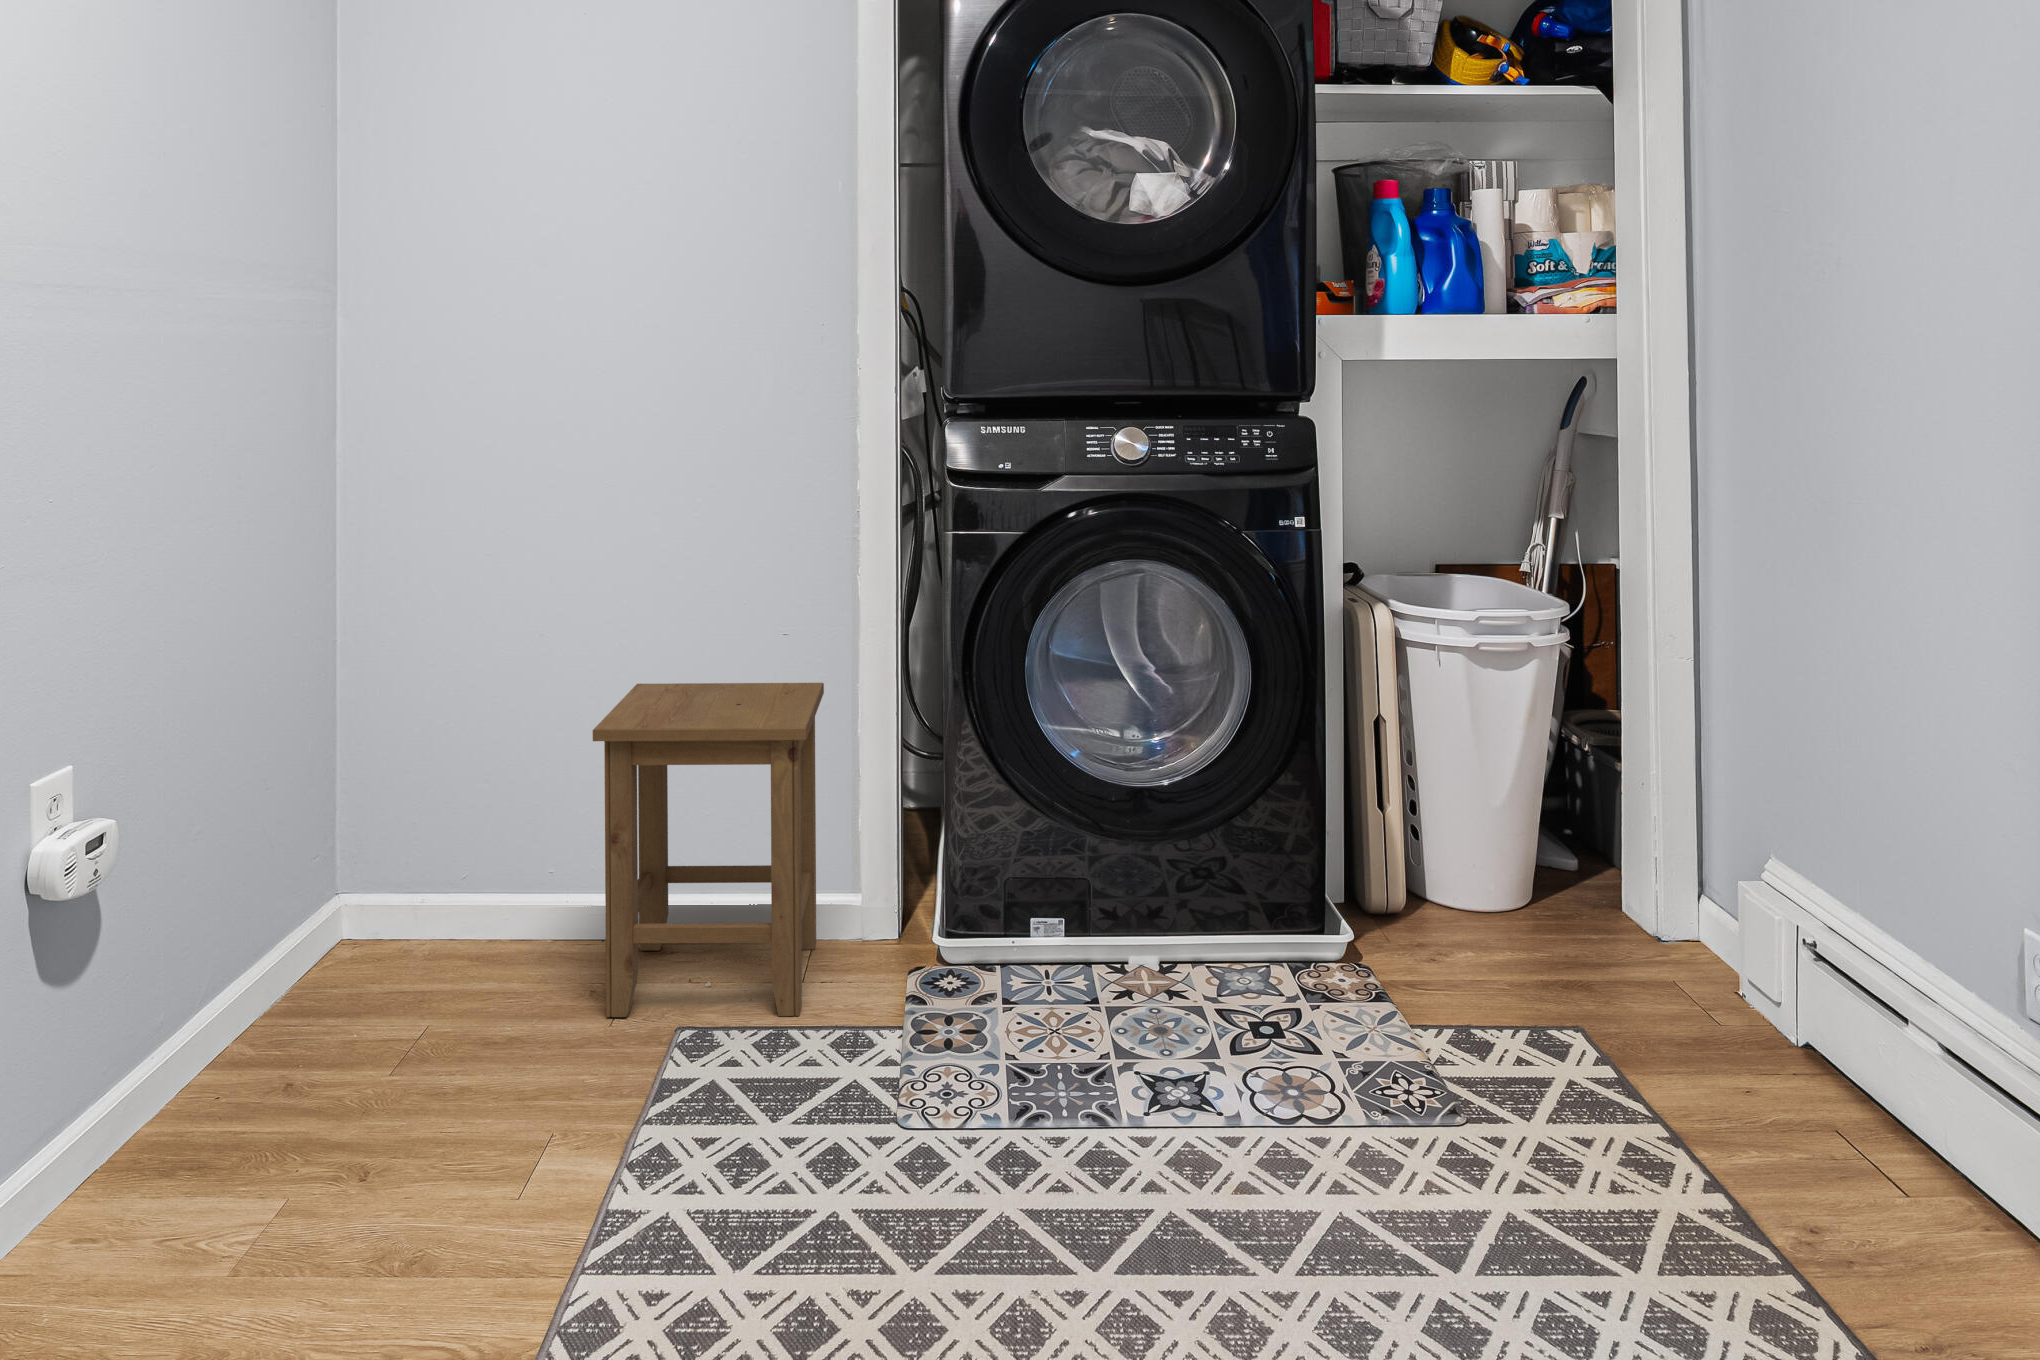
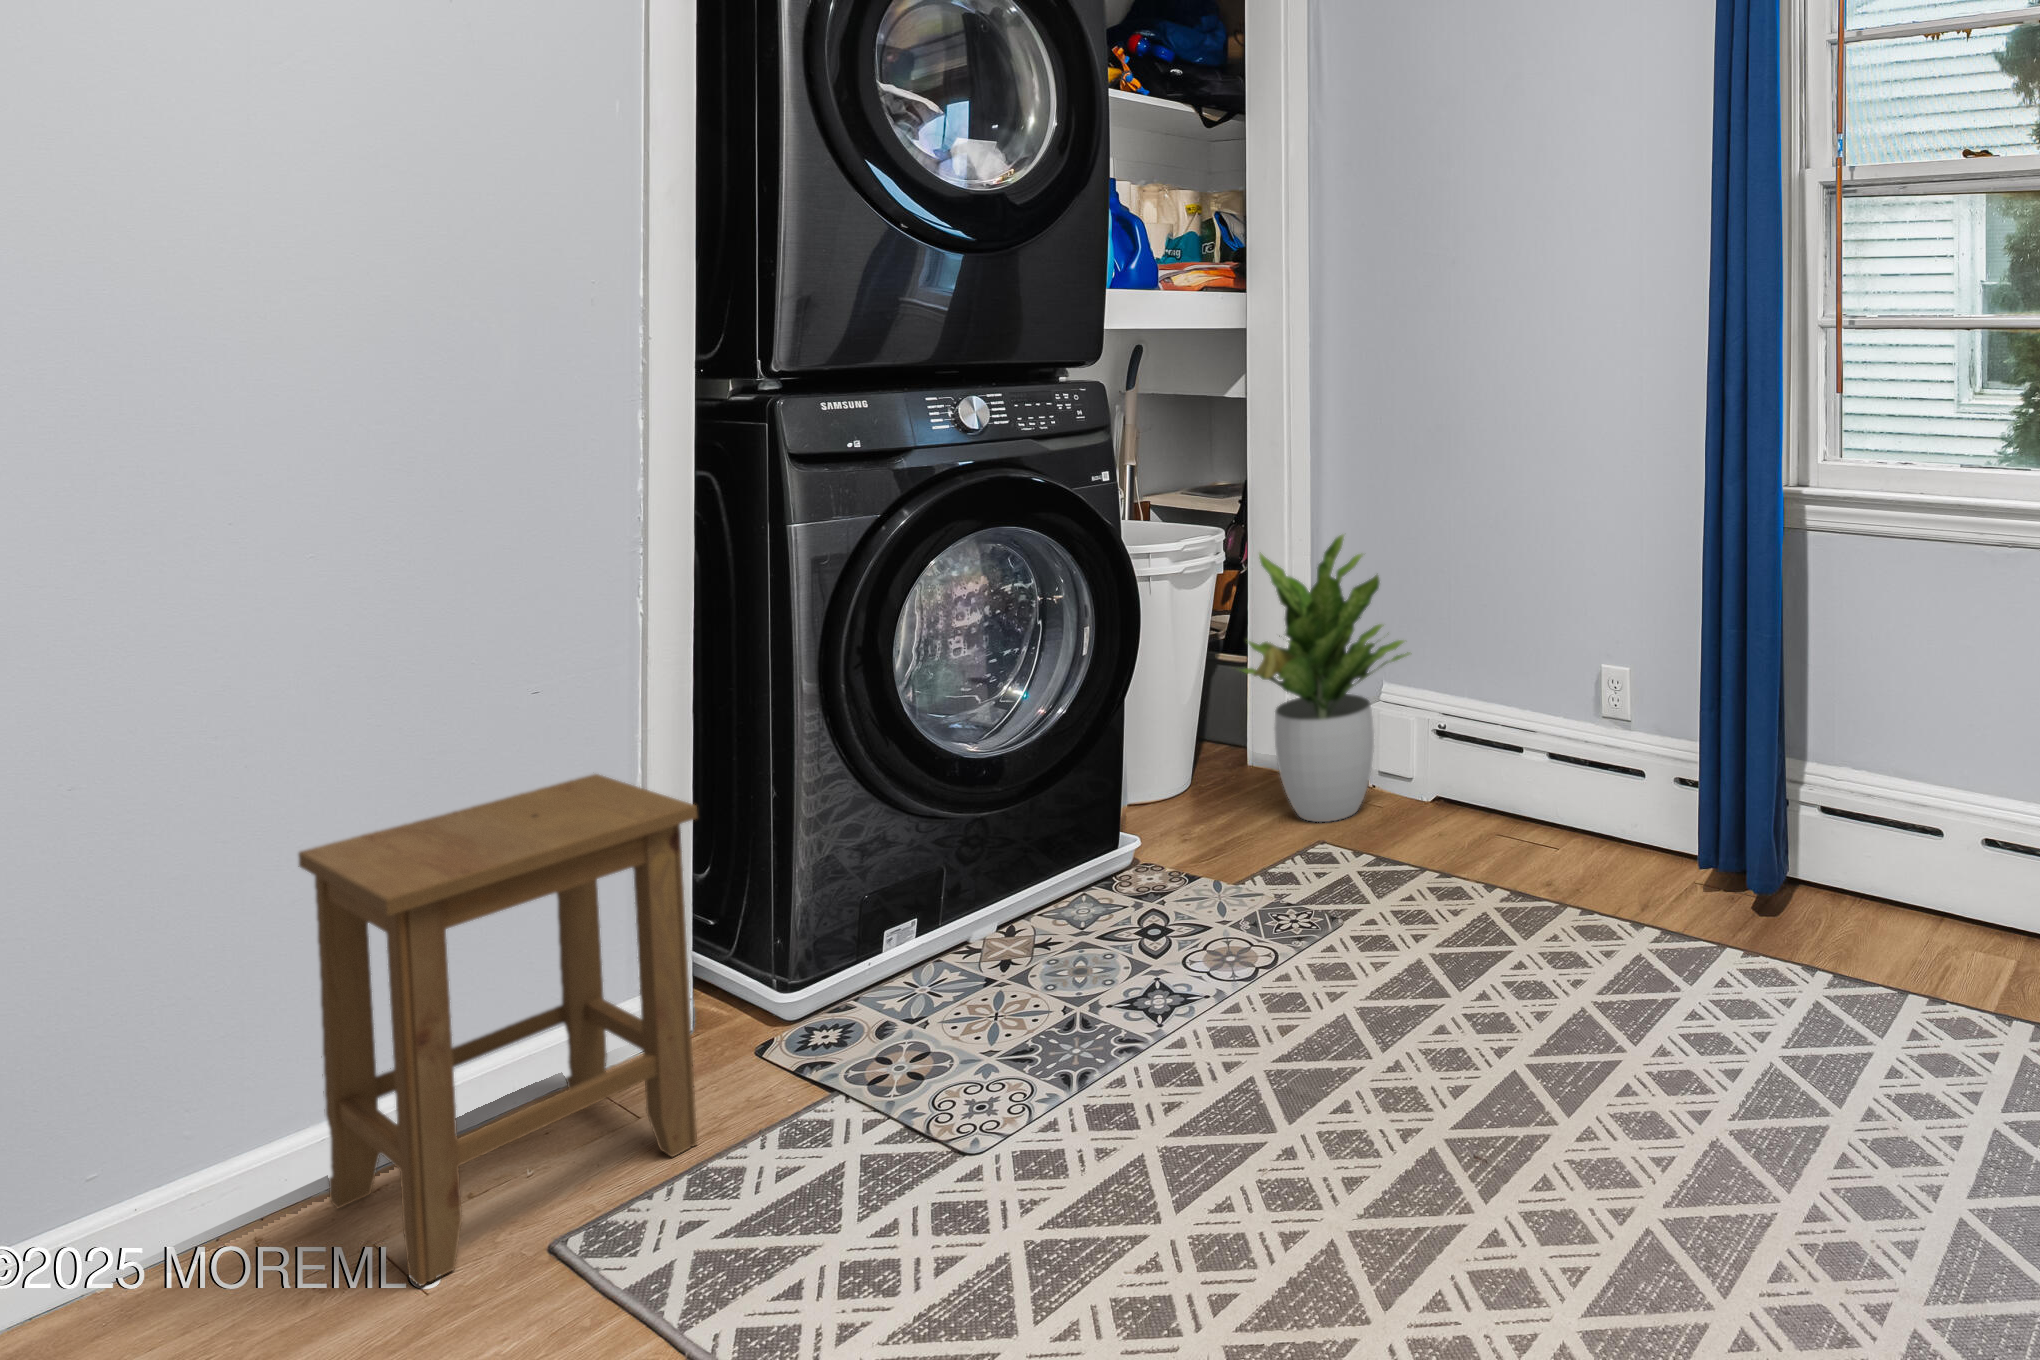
potted plant: none [1509,619,1791,1017] -> present [1241,535,1410,822]

